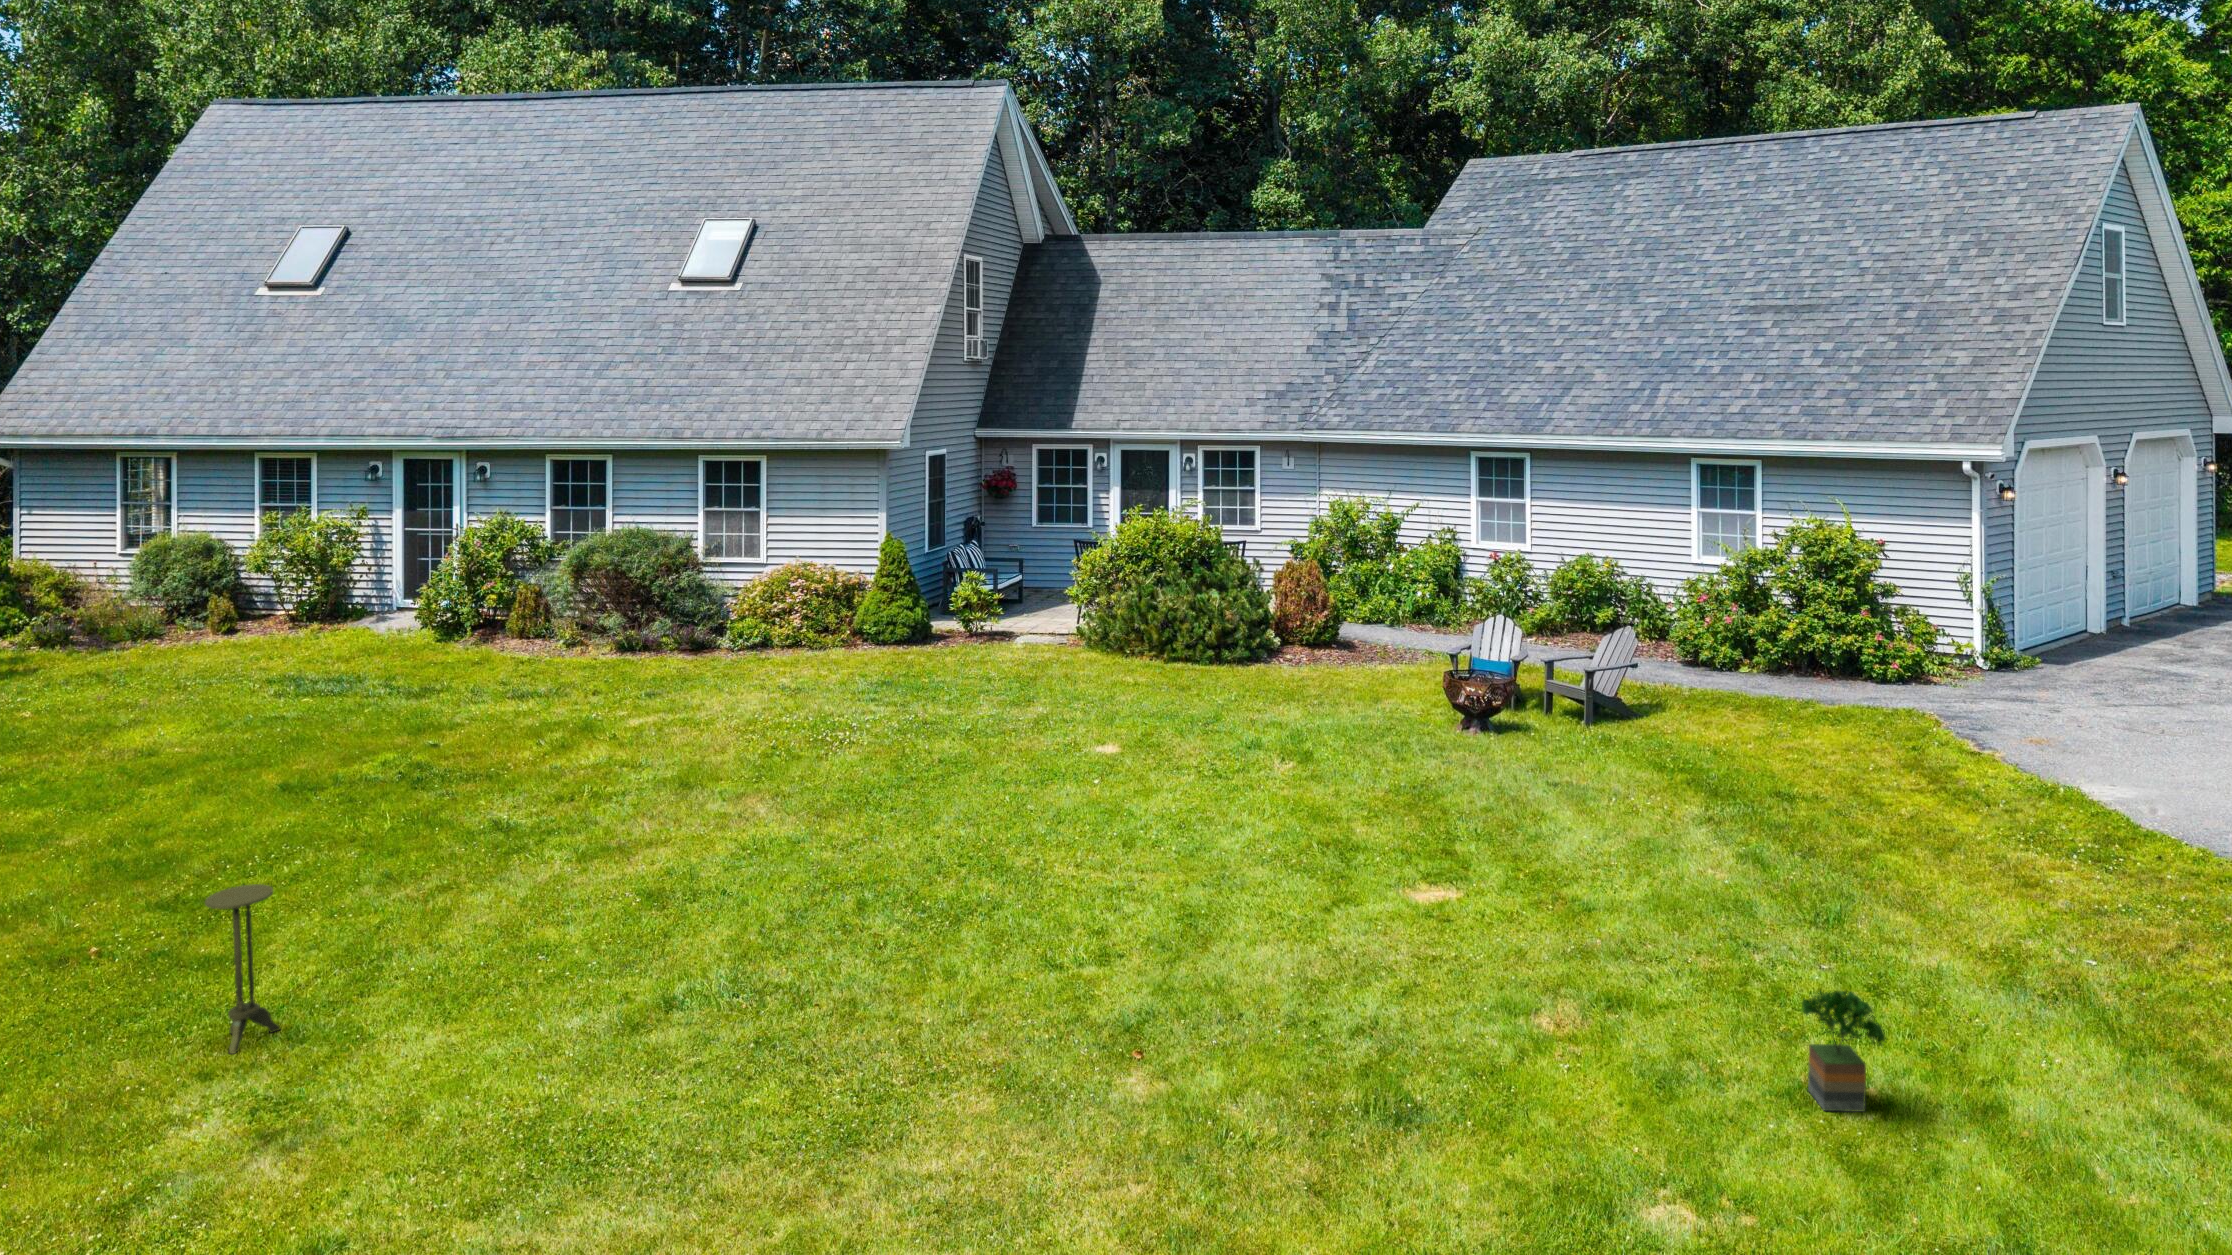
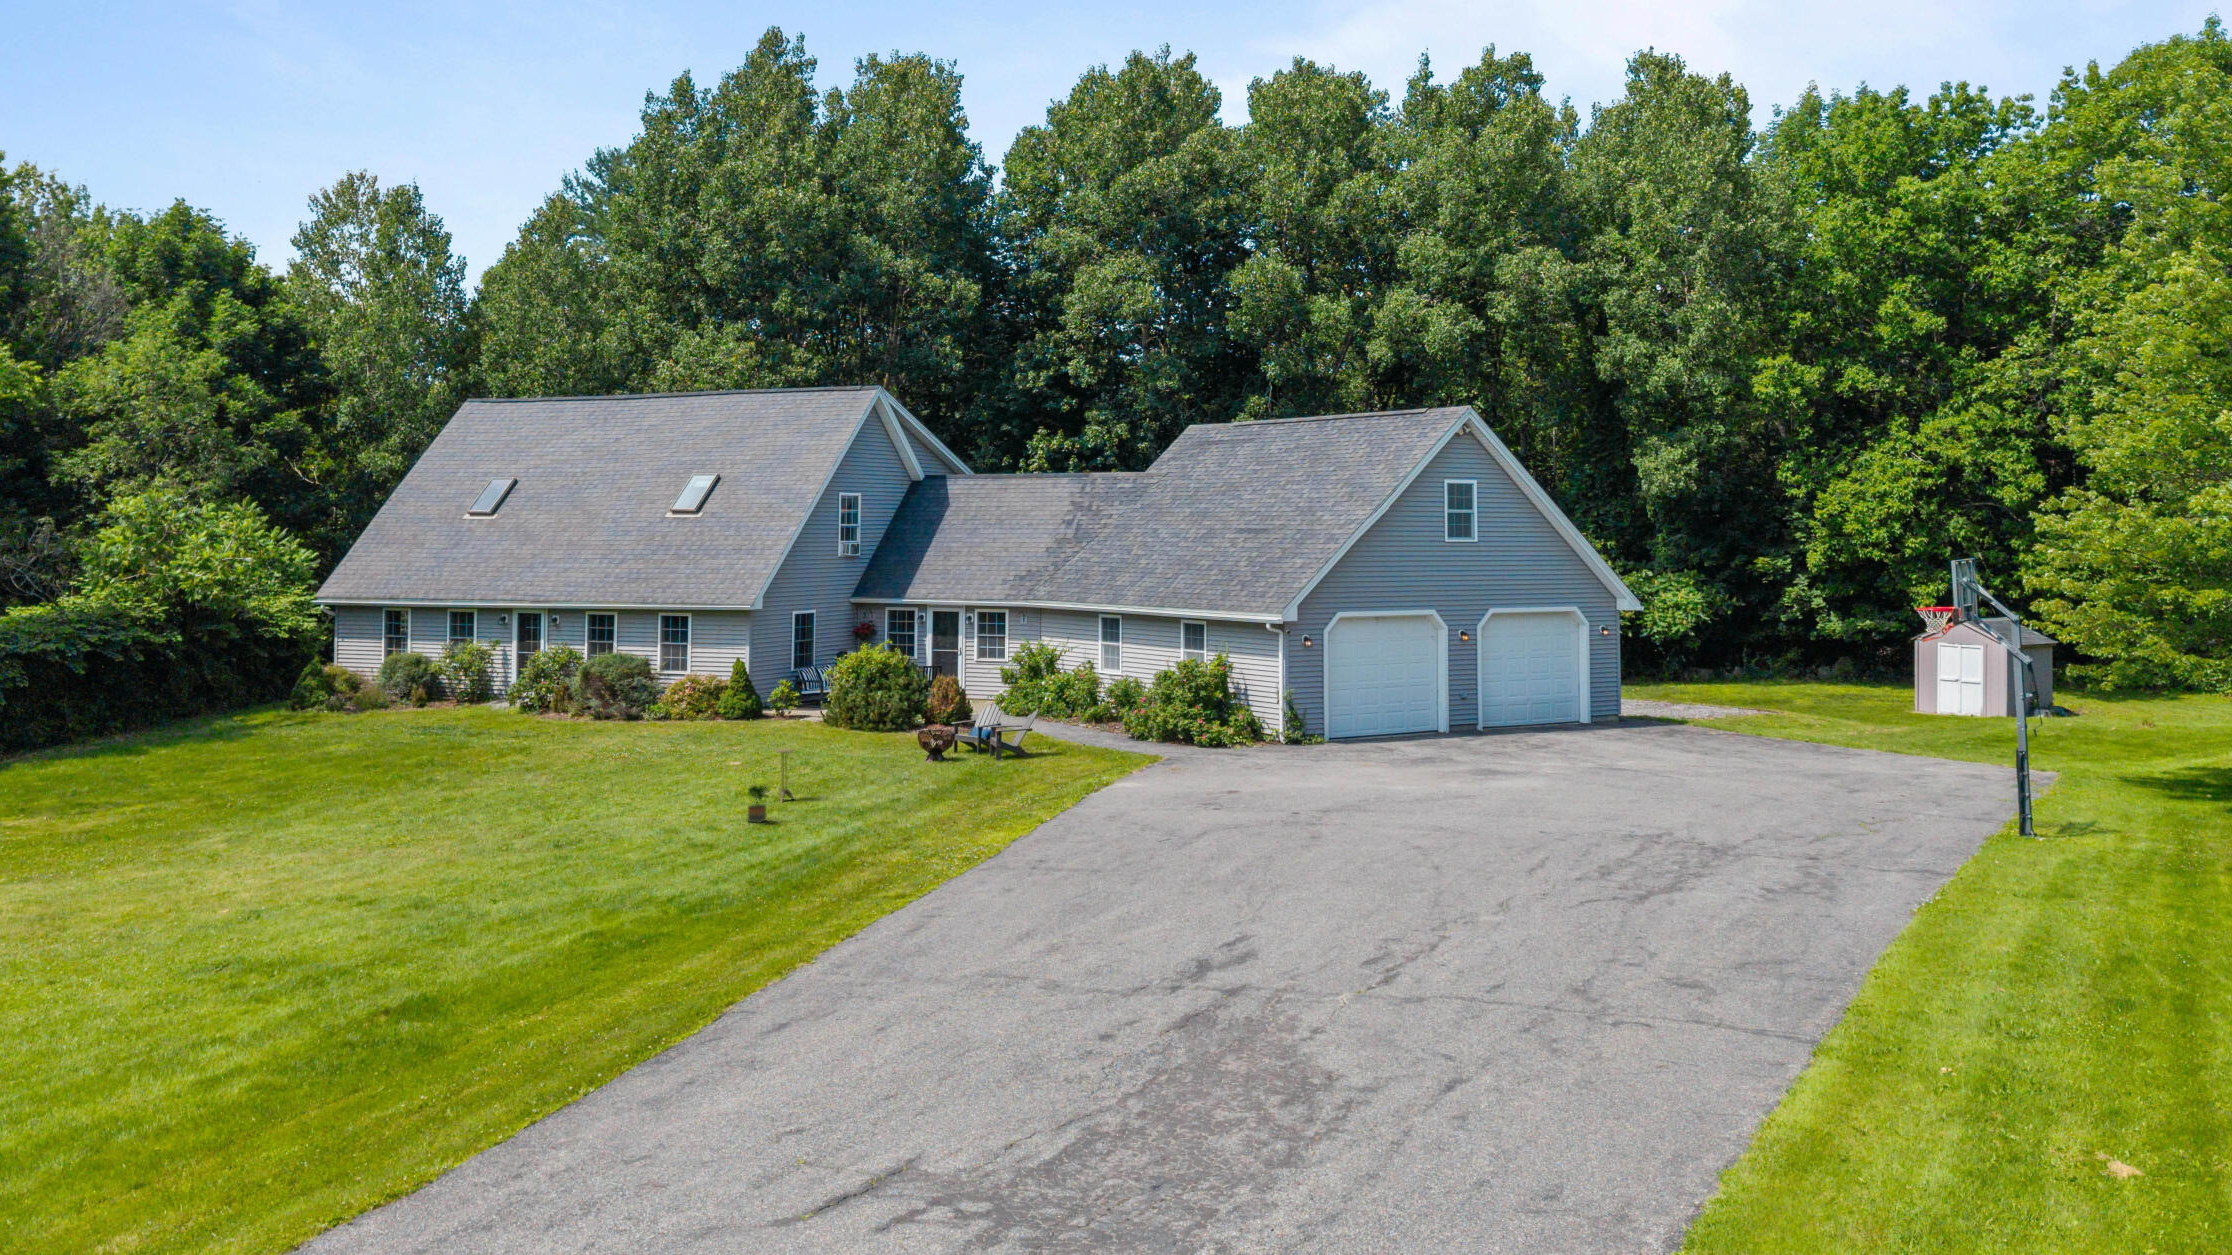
side table: present [205,884,280,1054] -> present [775,749,794,802]

